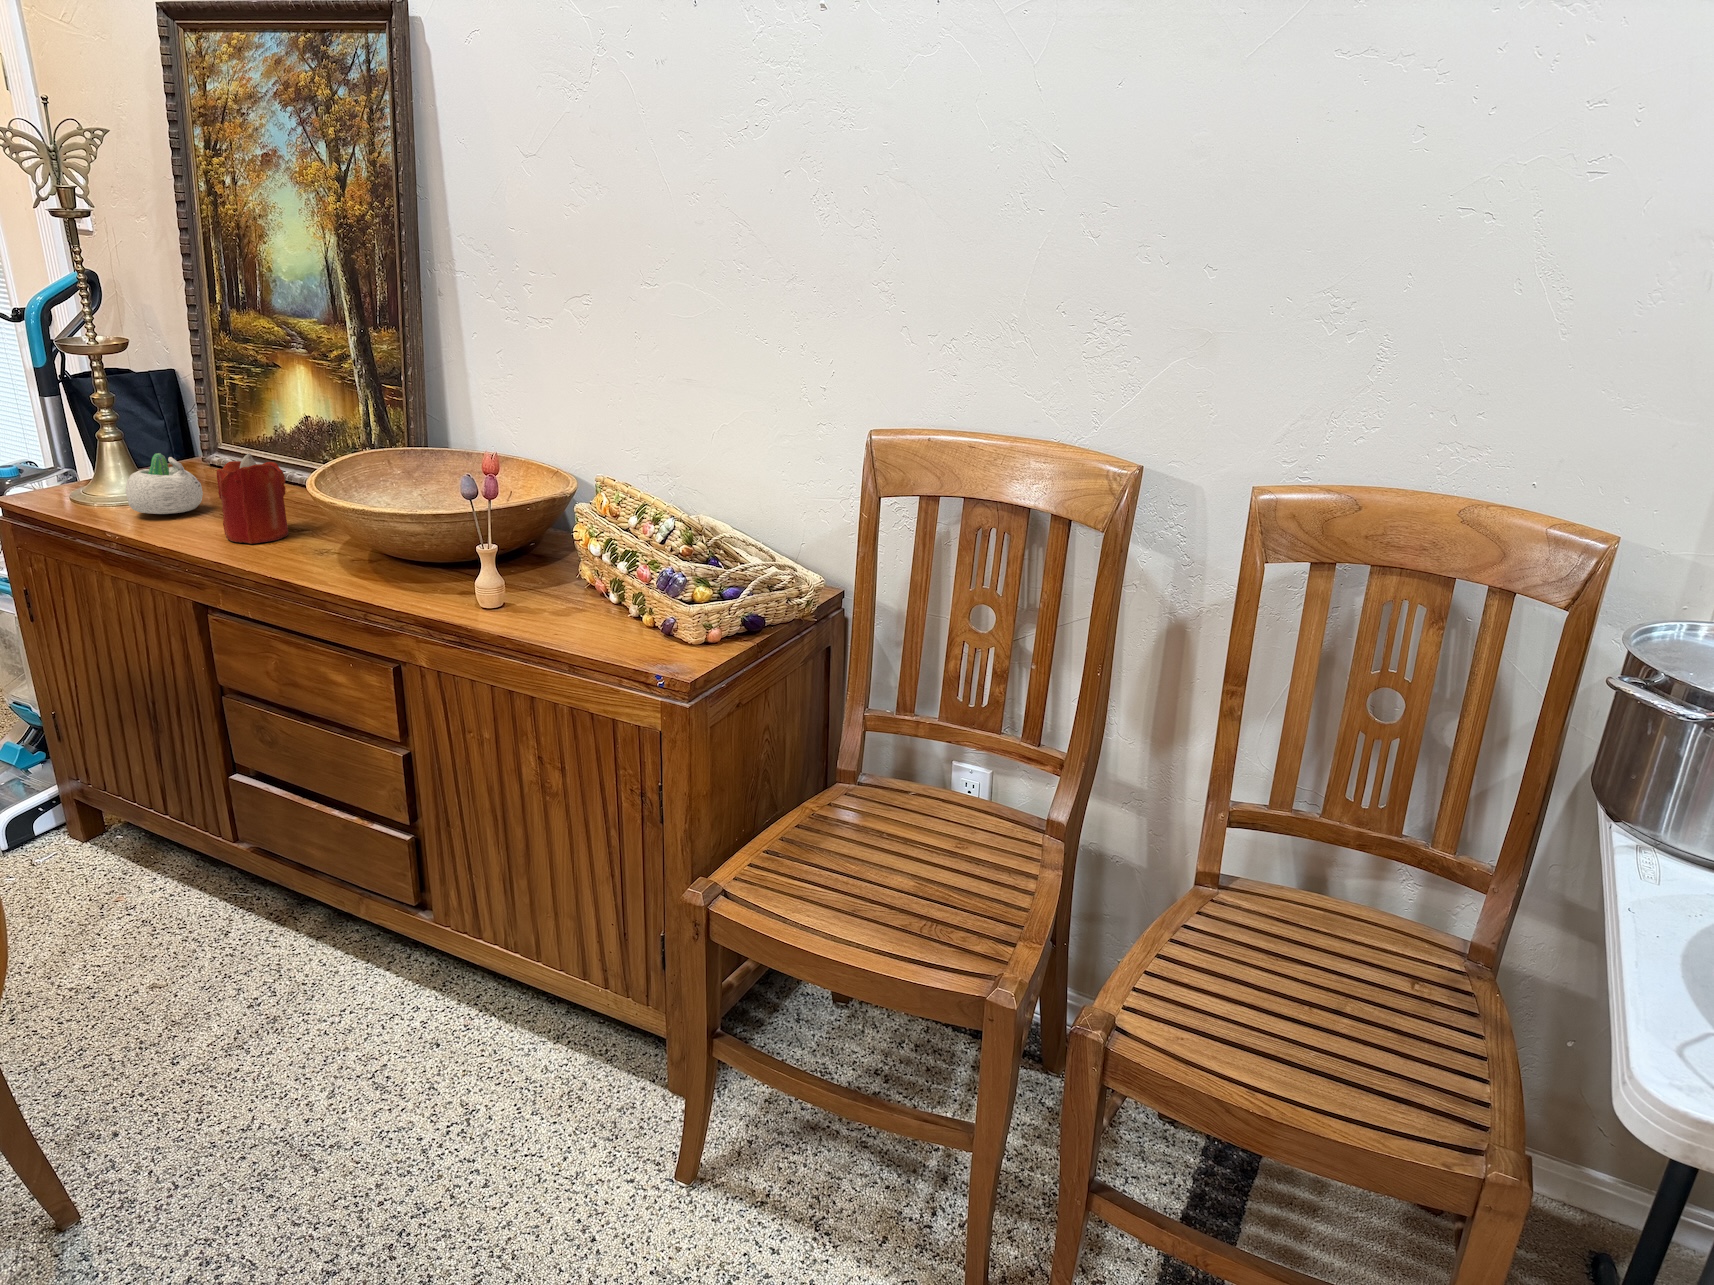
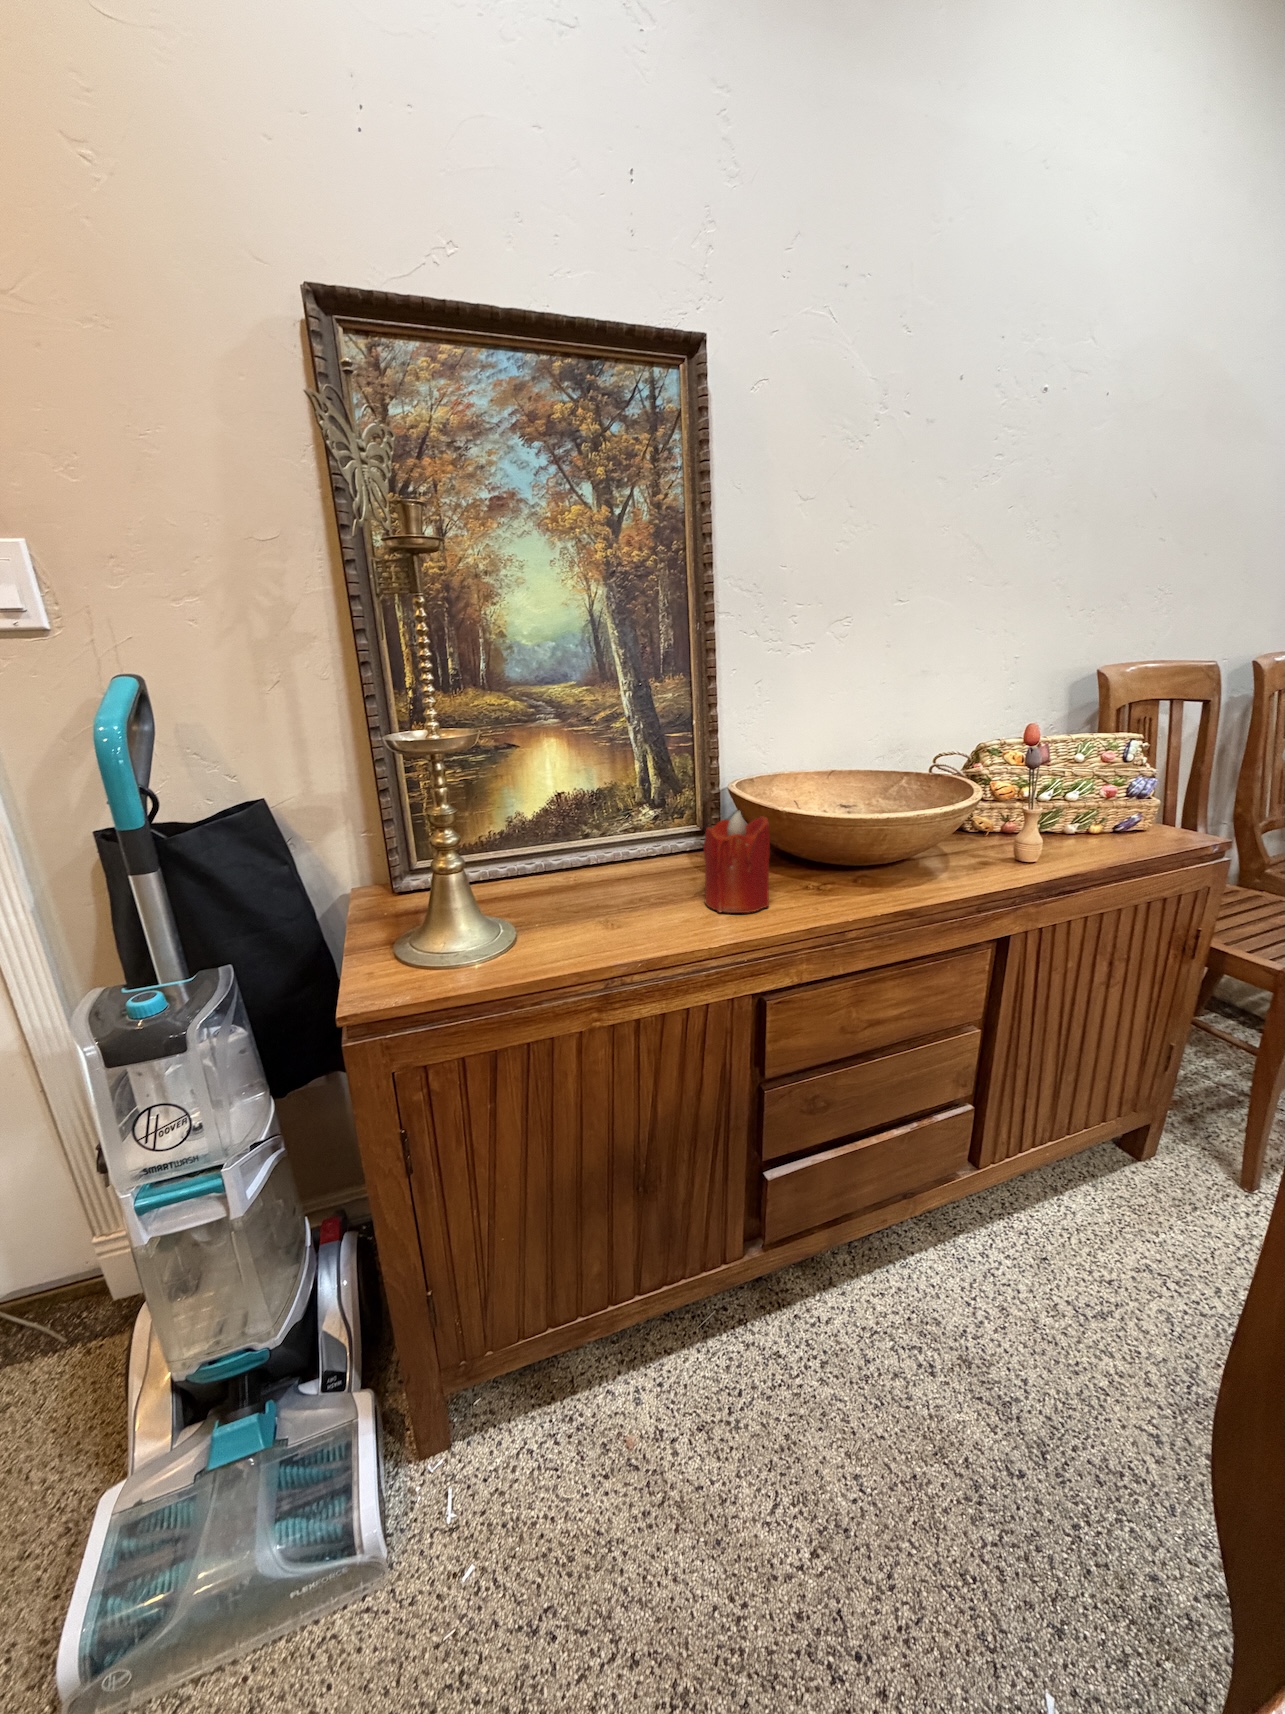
succulent planter: present [126,453,203,514] -> none [552,854,620,933]

